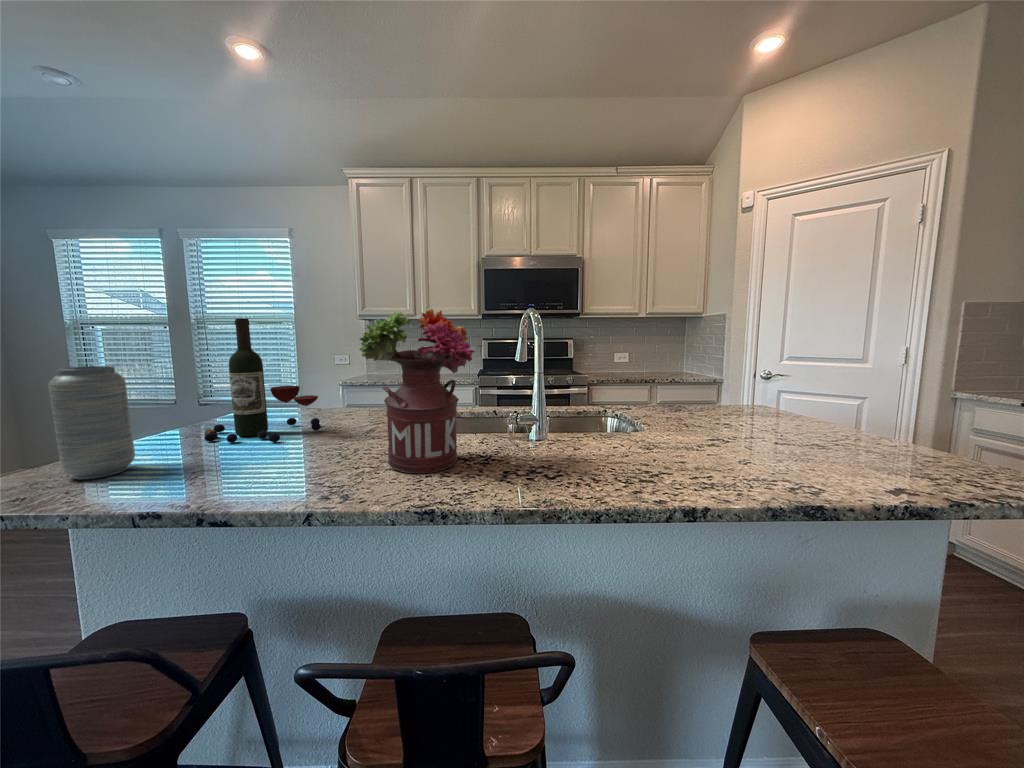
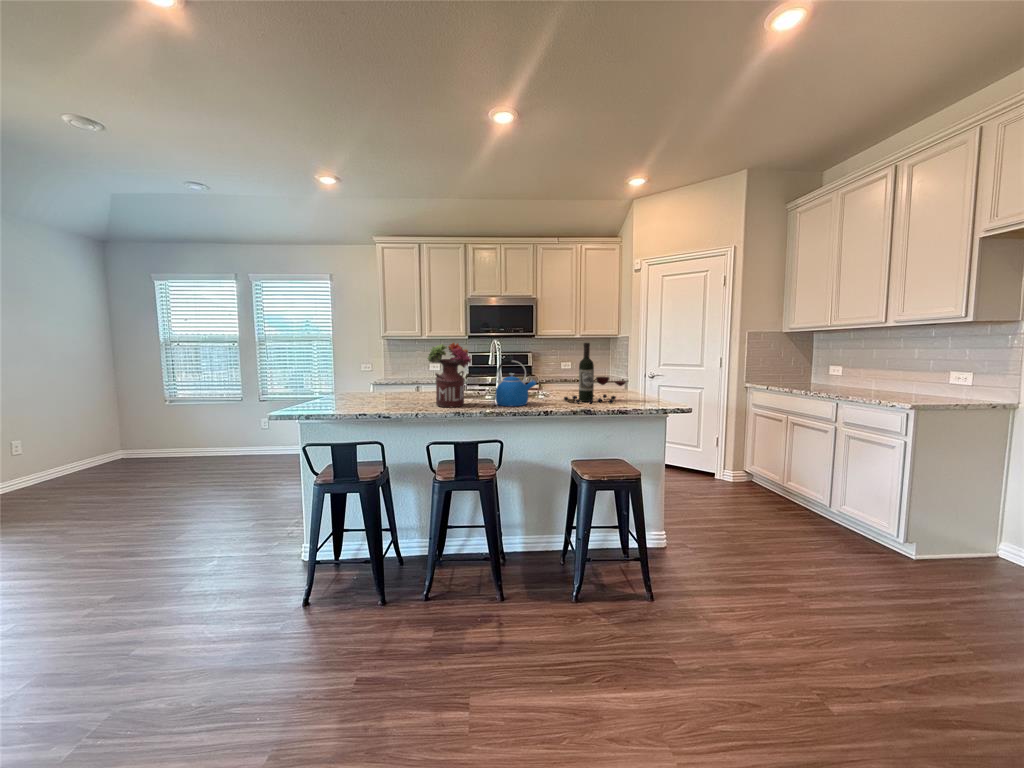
wine bottle: present [204,318,321,443] -> present [564,343,626,404]
kettle: none [533,353,634,471] -> present [496,360,536,406]
vase: present [48,366,135,480] -> none [305,365,331,410]

